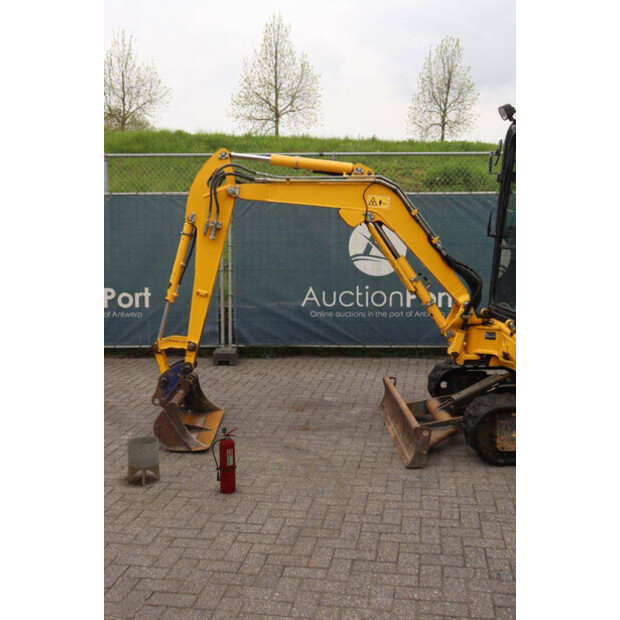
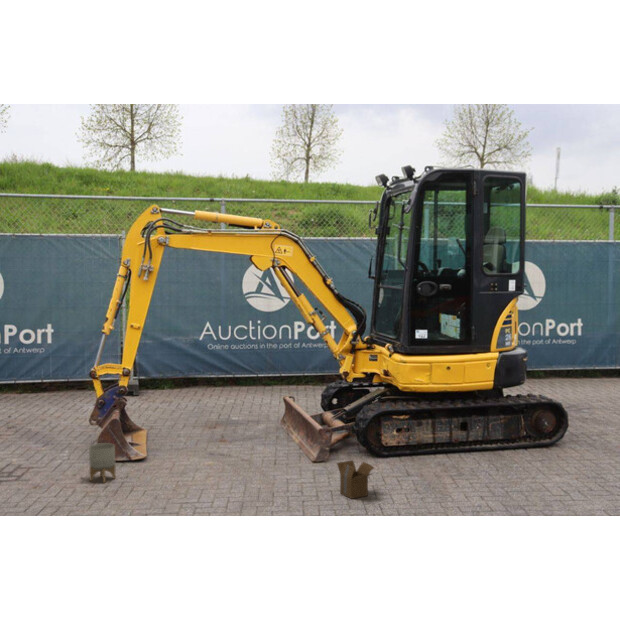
fire extinguisher: present [212,427,238,493] -> none [165,431,185,484]
cardboard box: none [430,482,482,538] -> present [337,461,374,499]

